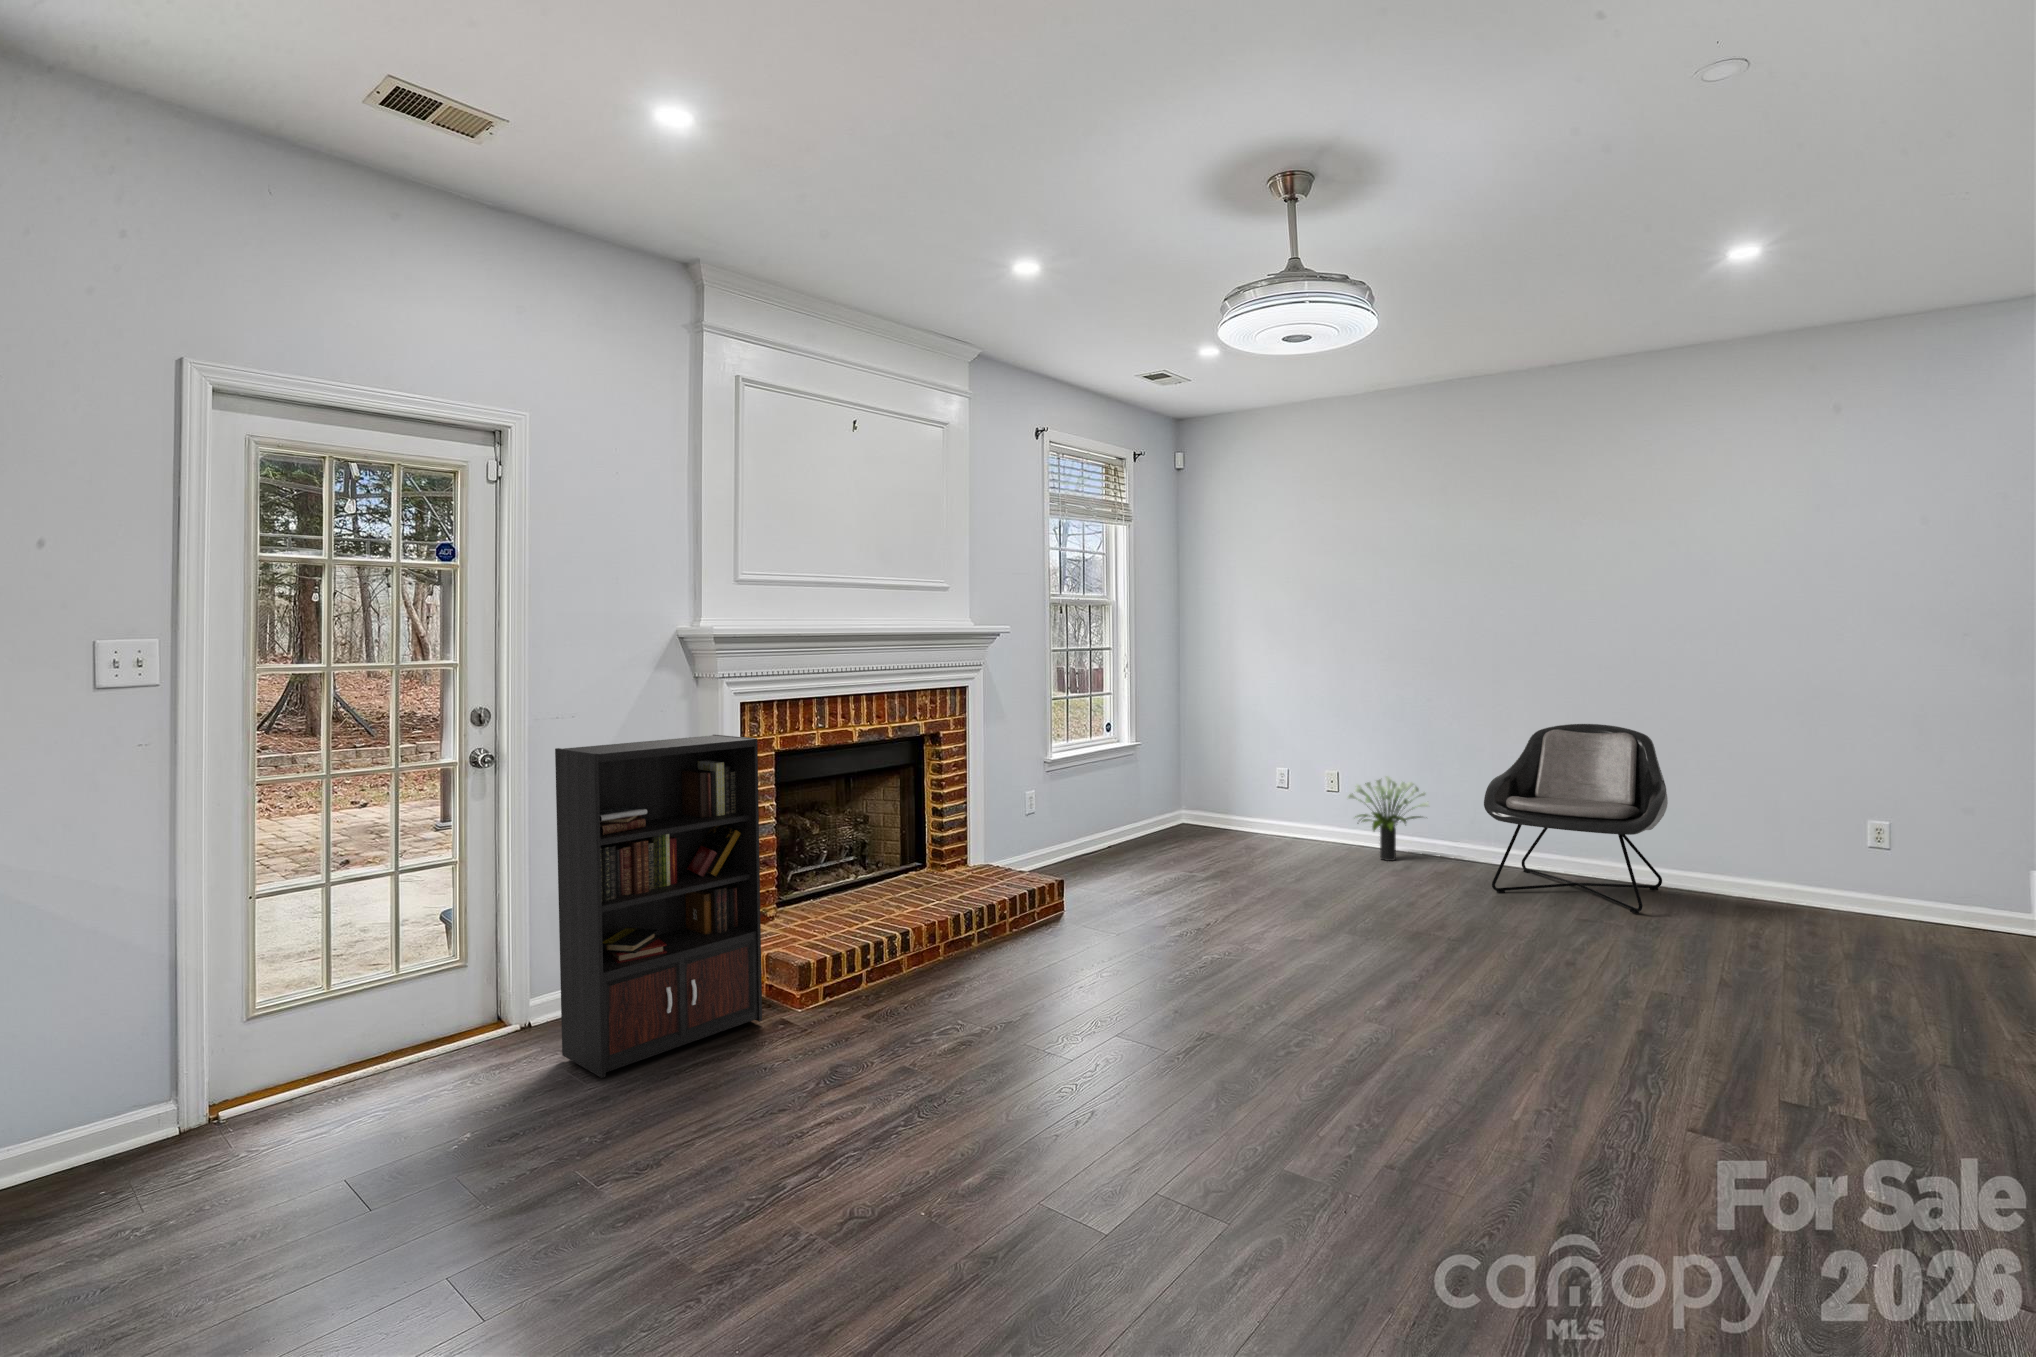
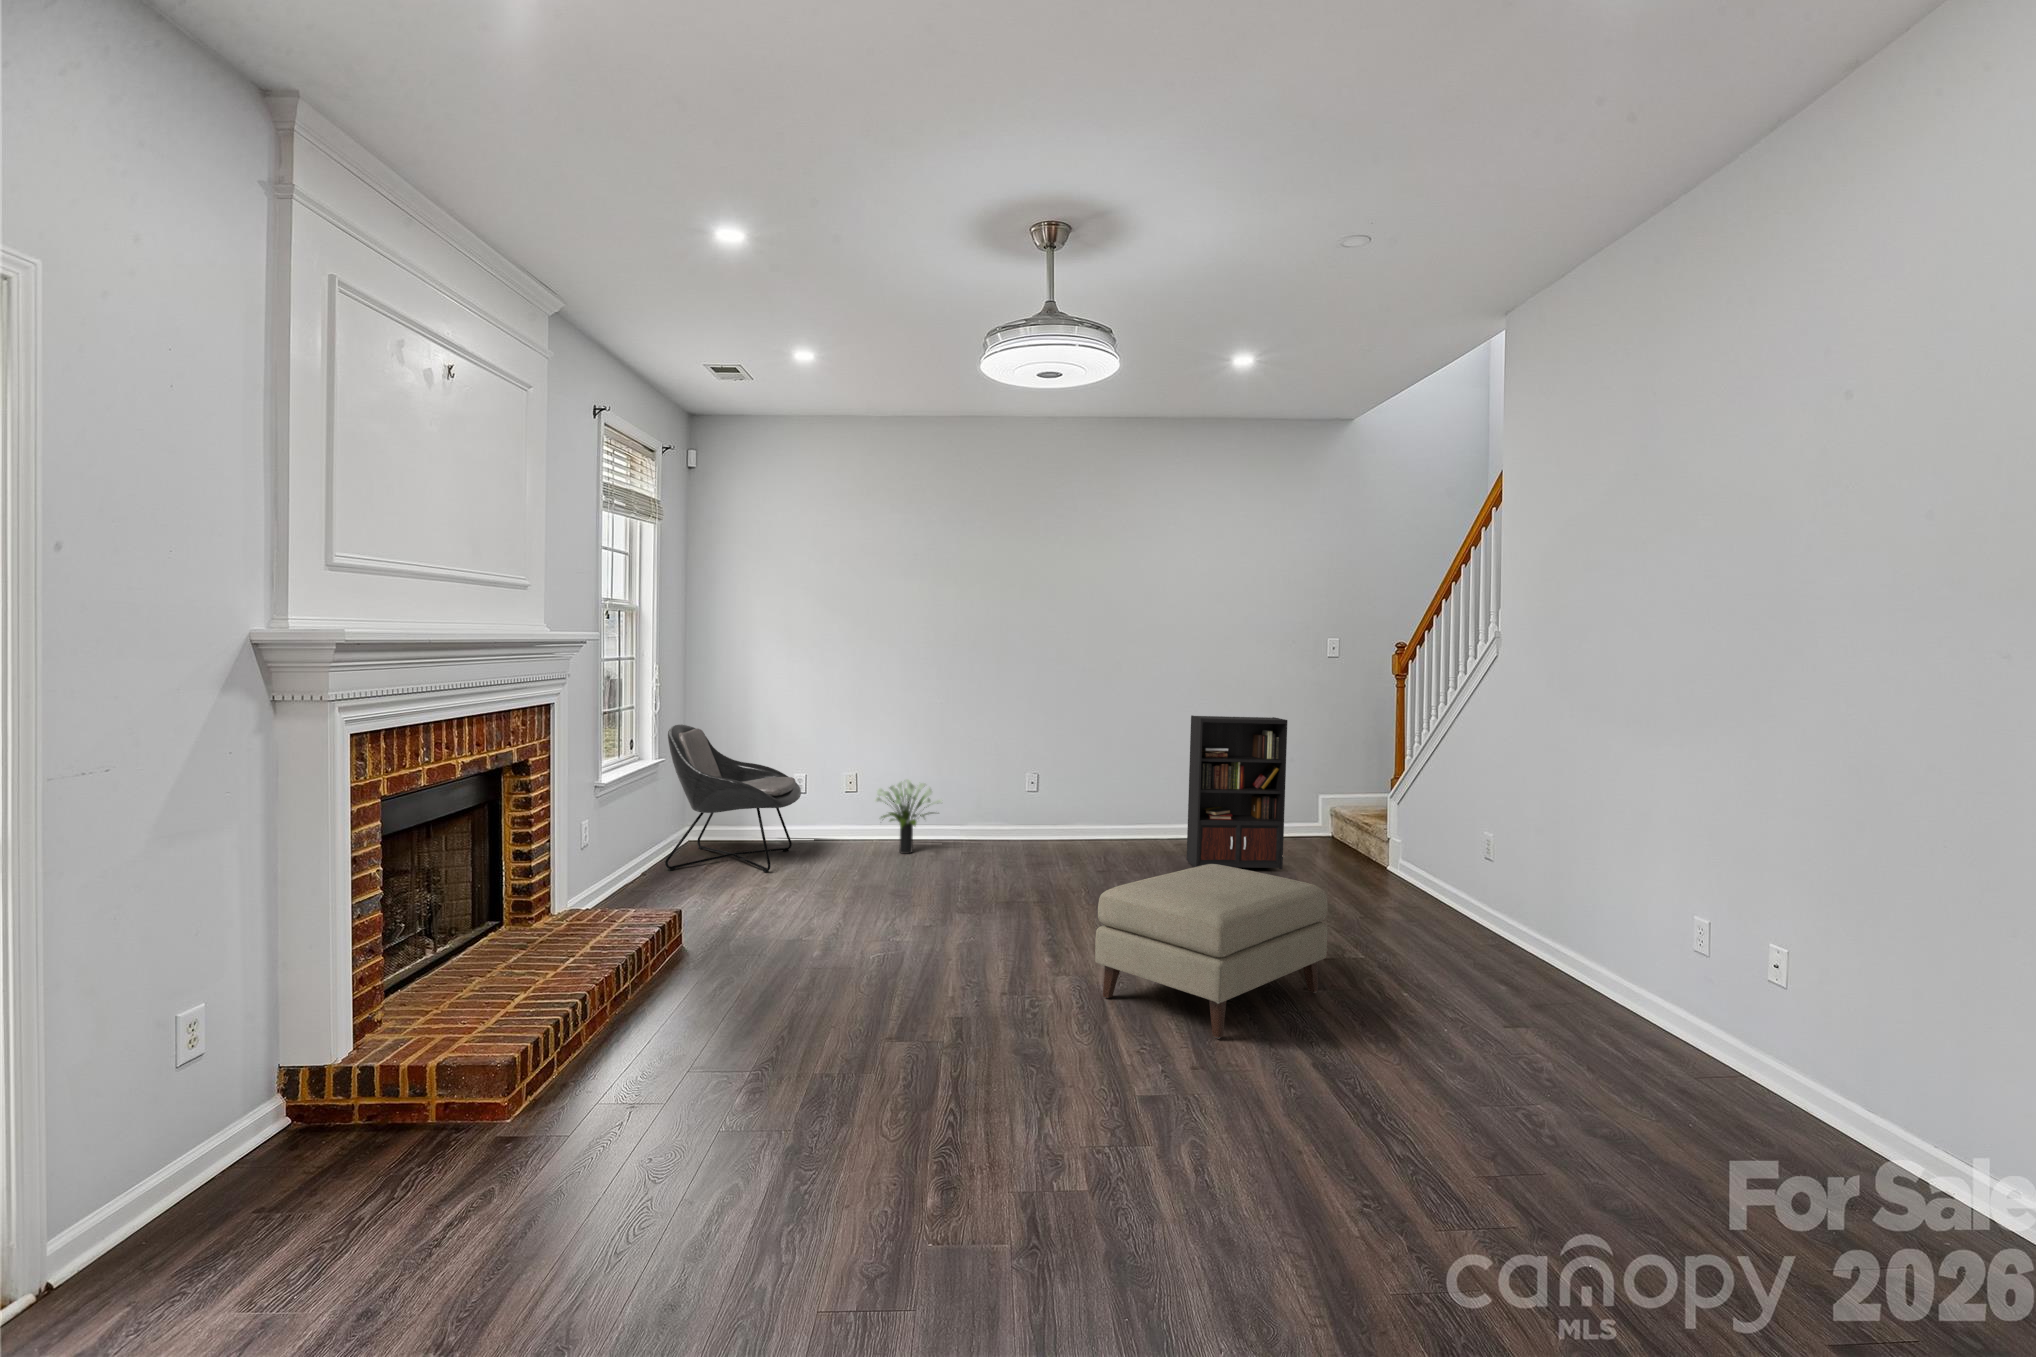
lounge chair: present [1484,724,1668,914] -> present [665,724,801,872]
bookcase: present [555,735,762,1078] -> present [1187,715,1287,869]
ottoman: none [1410,910,1804,1136] -> present [1095,864,1328,1038]

